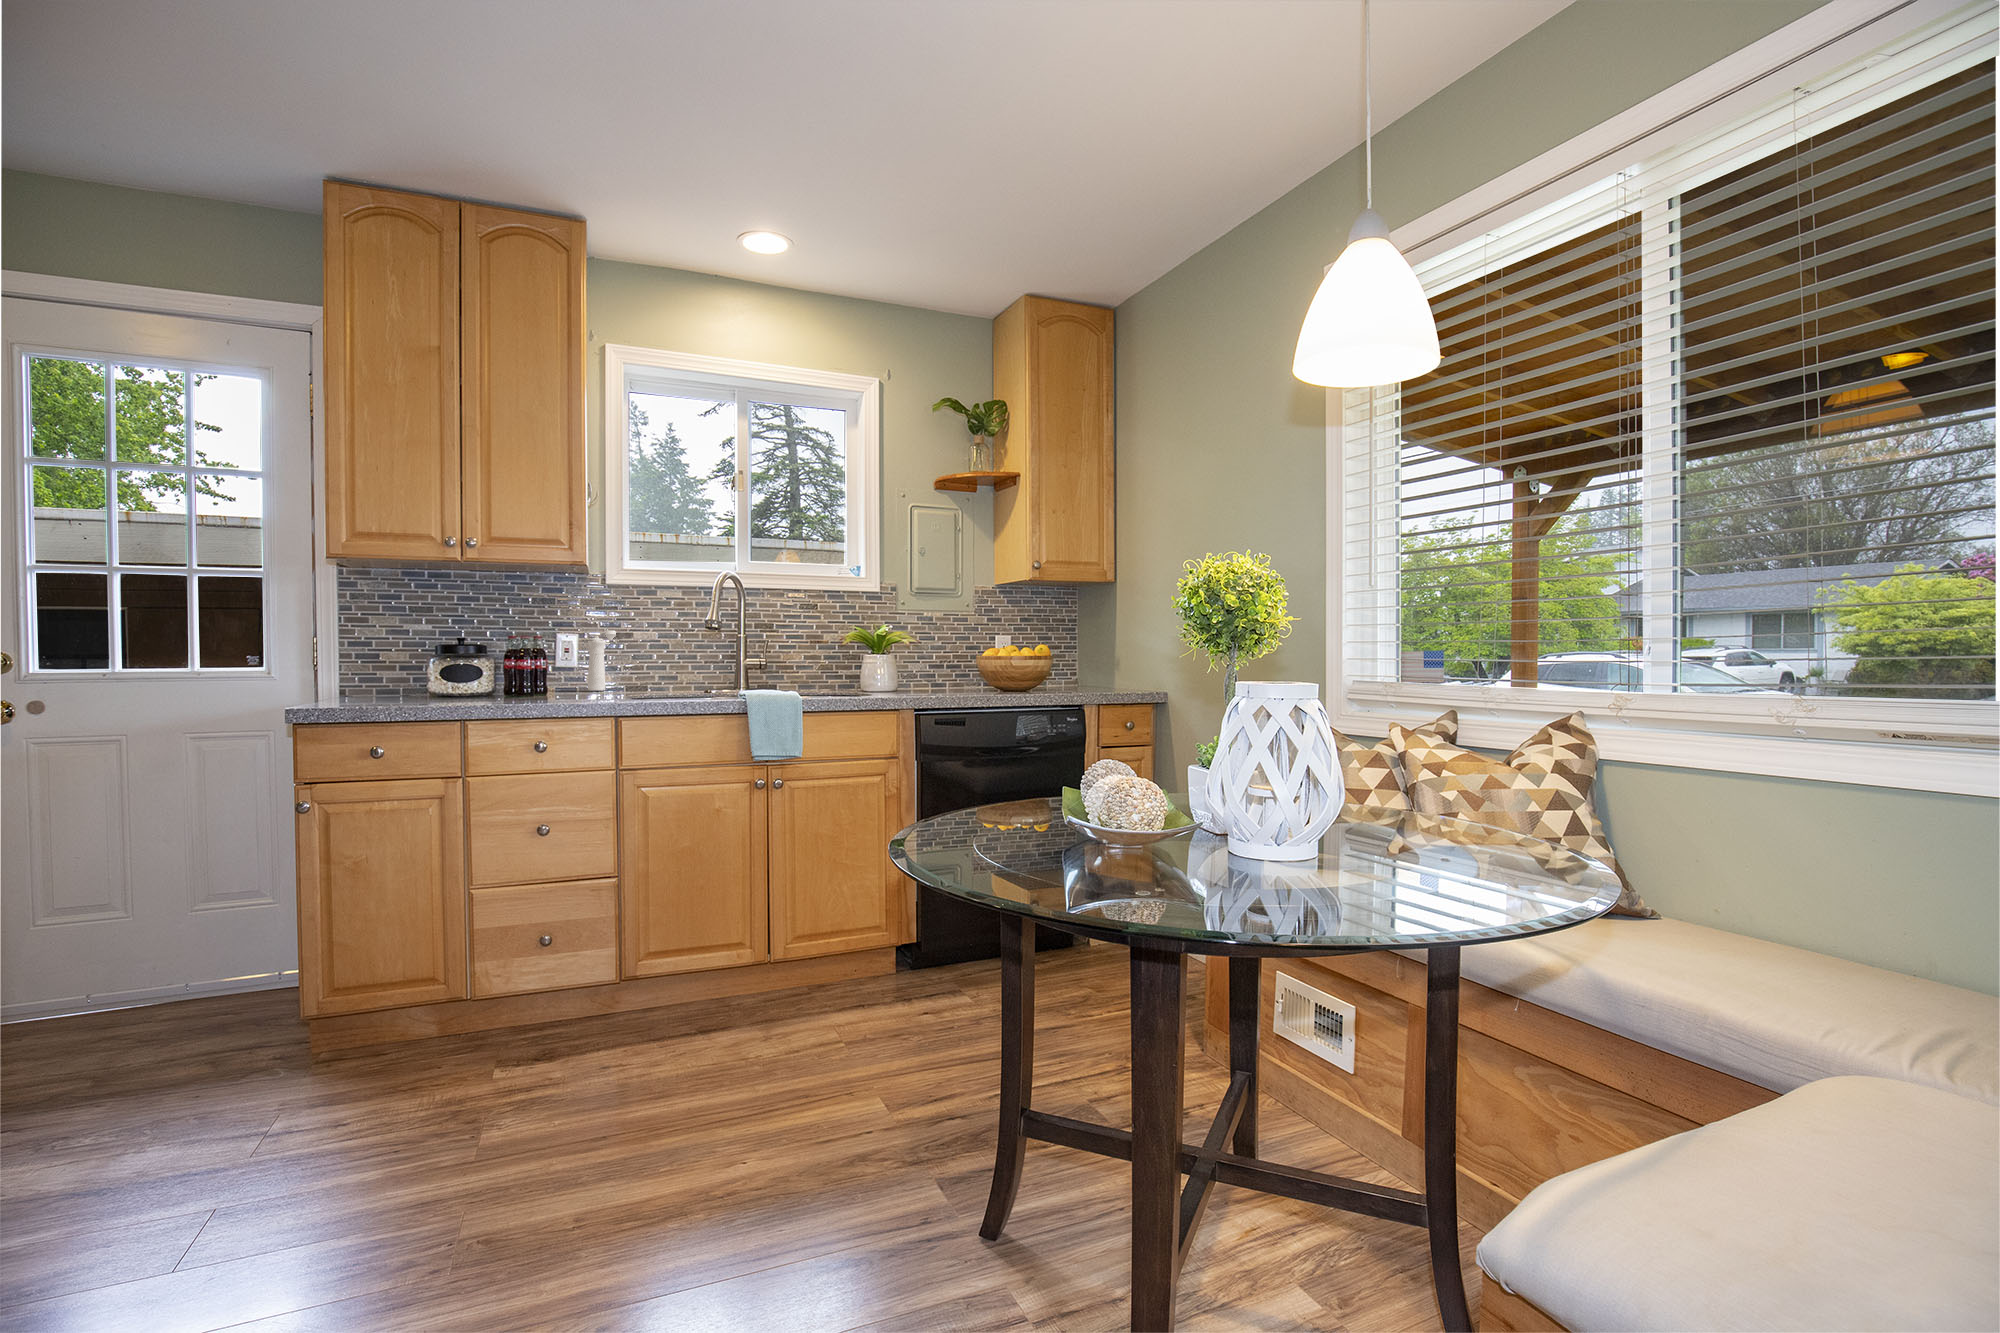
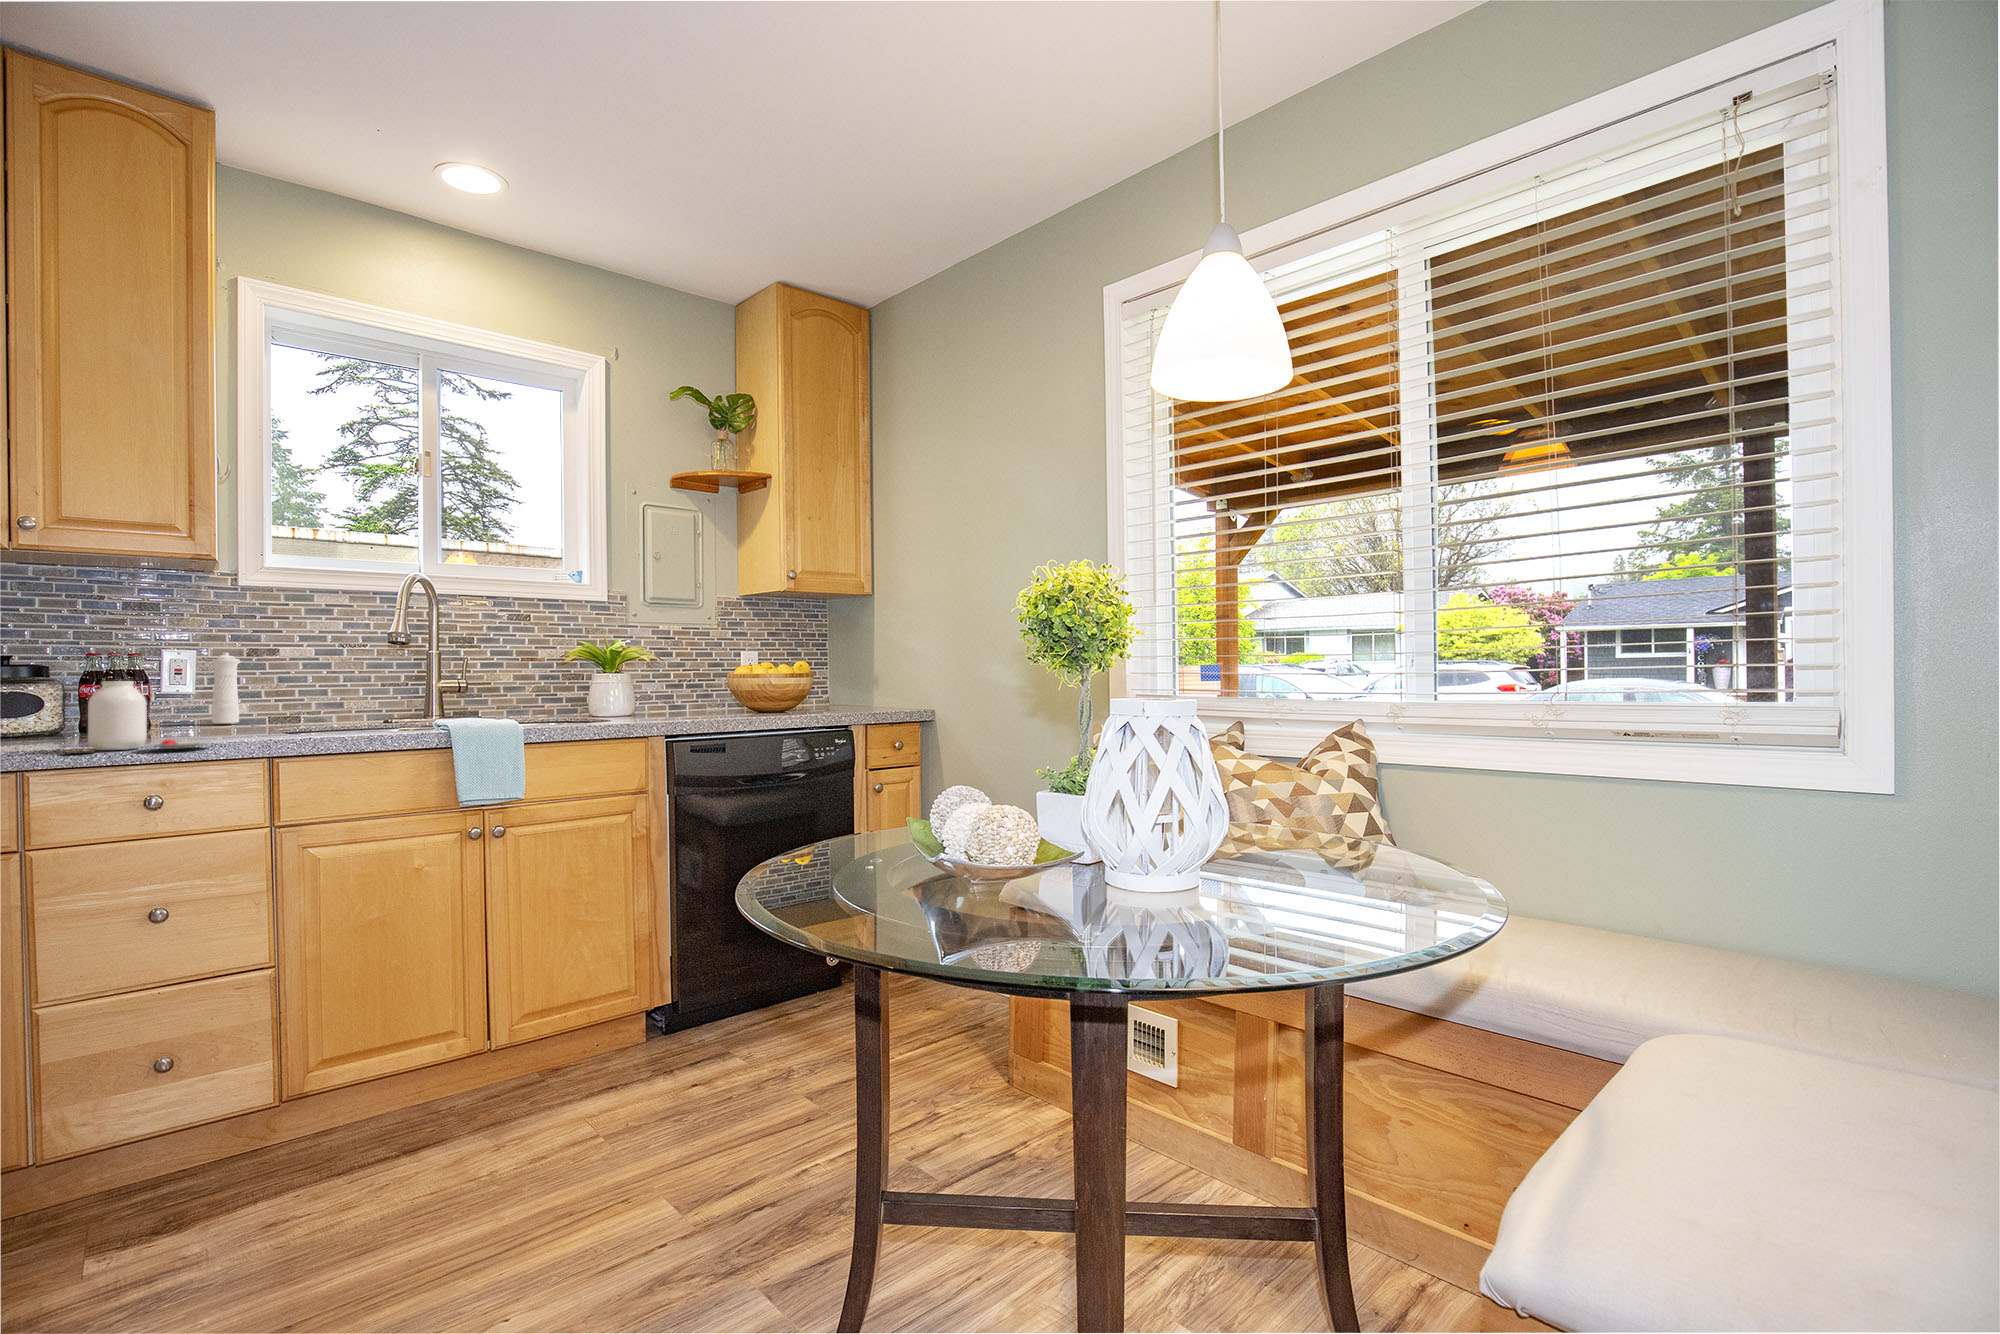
jar: none [484,657,578,709] -> present [65,681,211,753]

